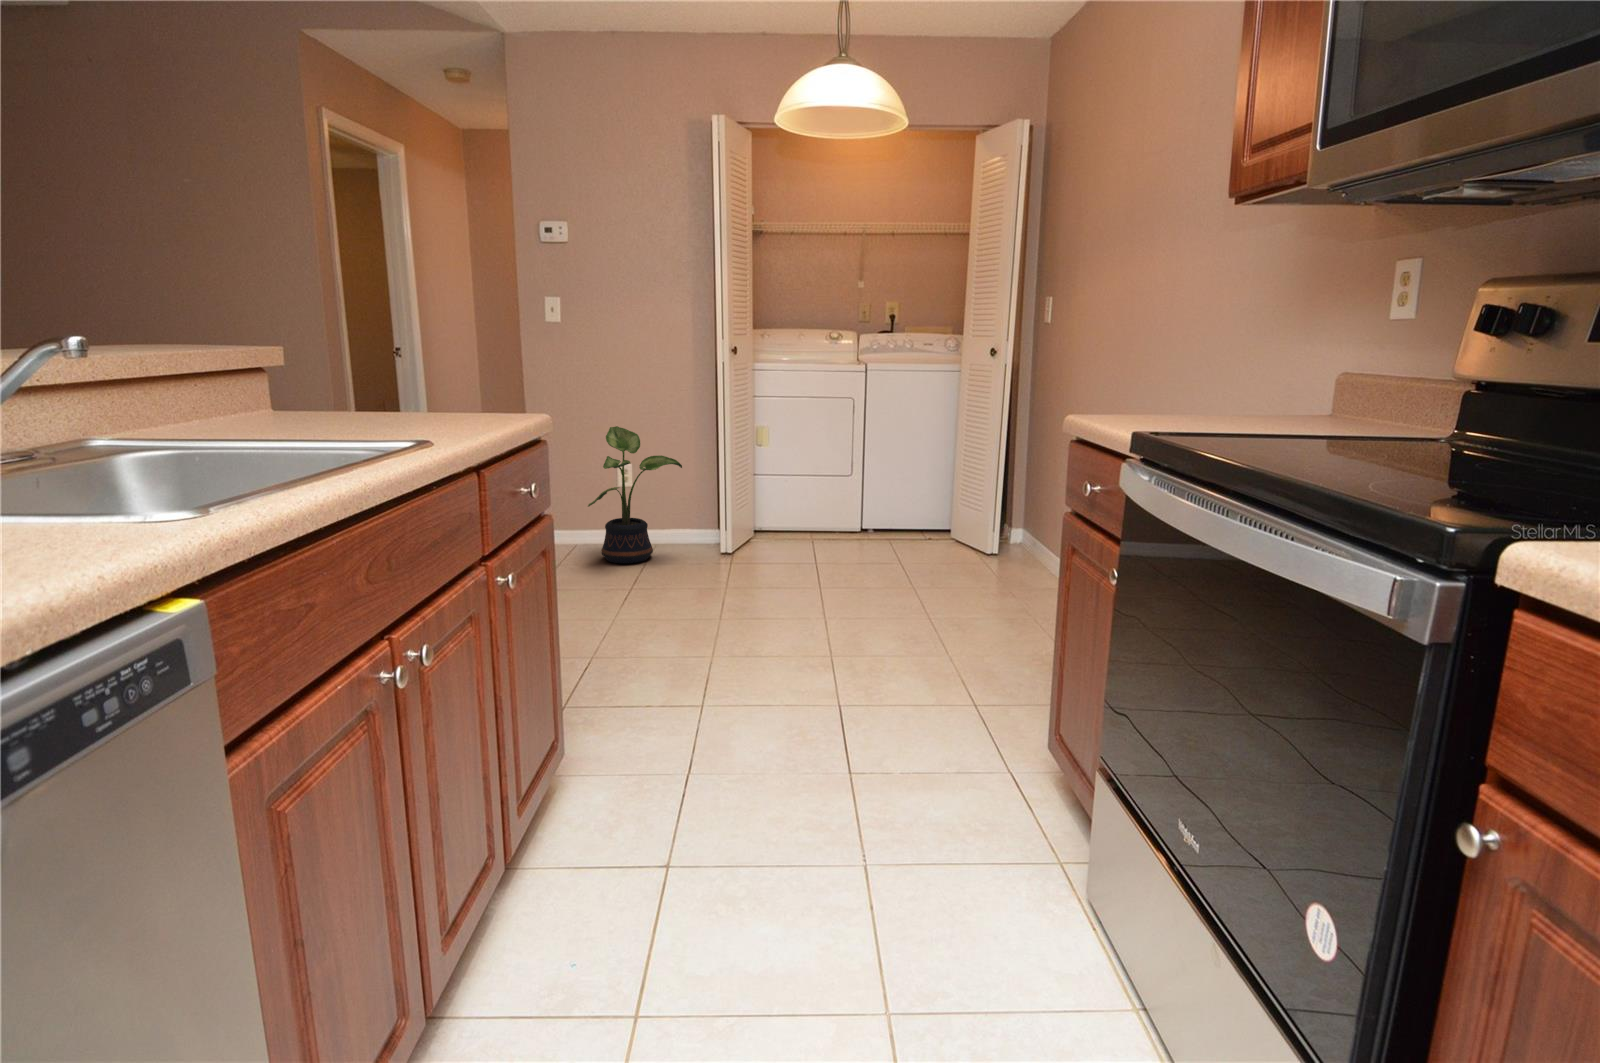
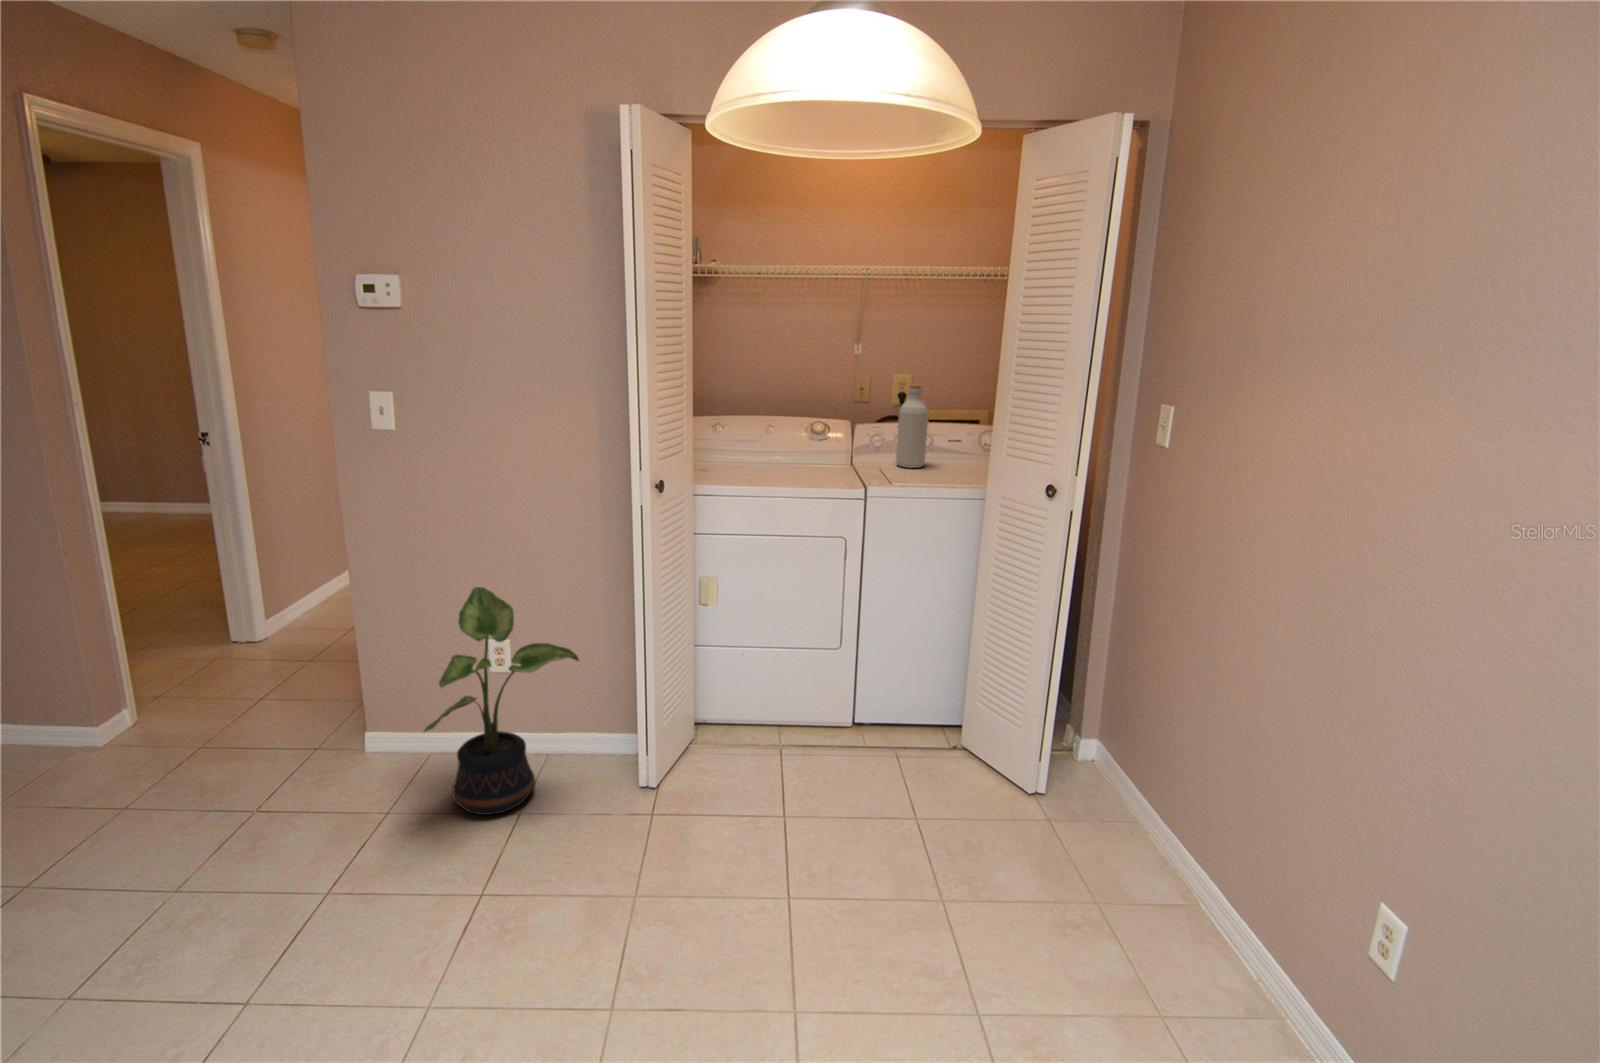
bottle: none [887,301,909,358] -> present [896,385,928,468]

